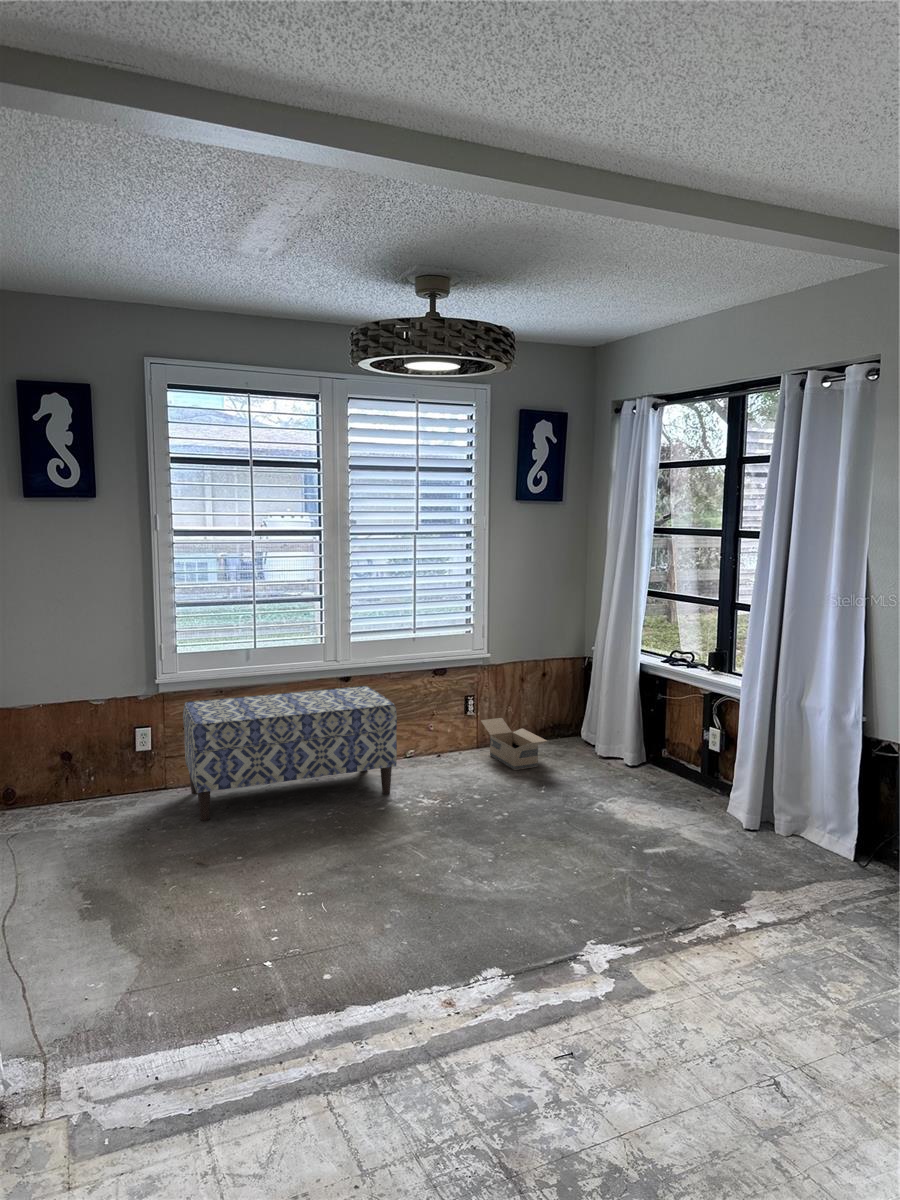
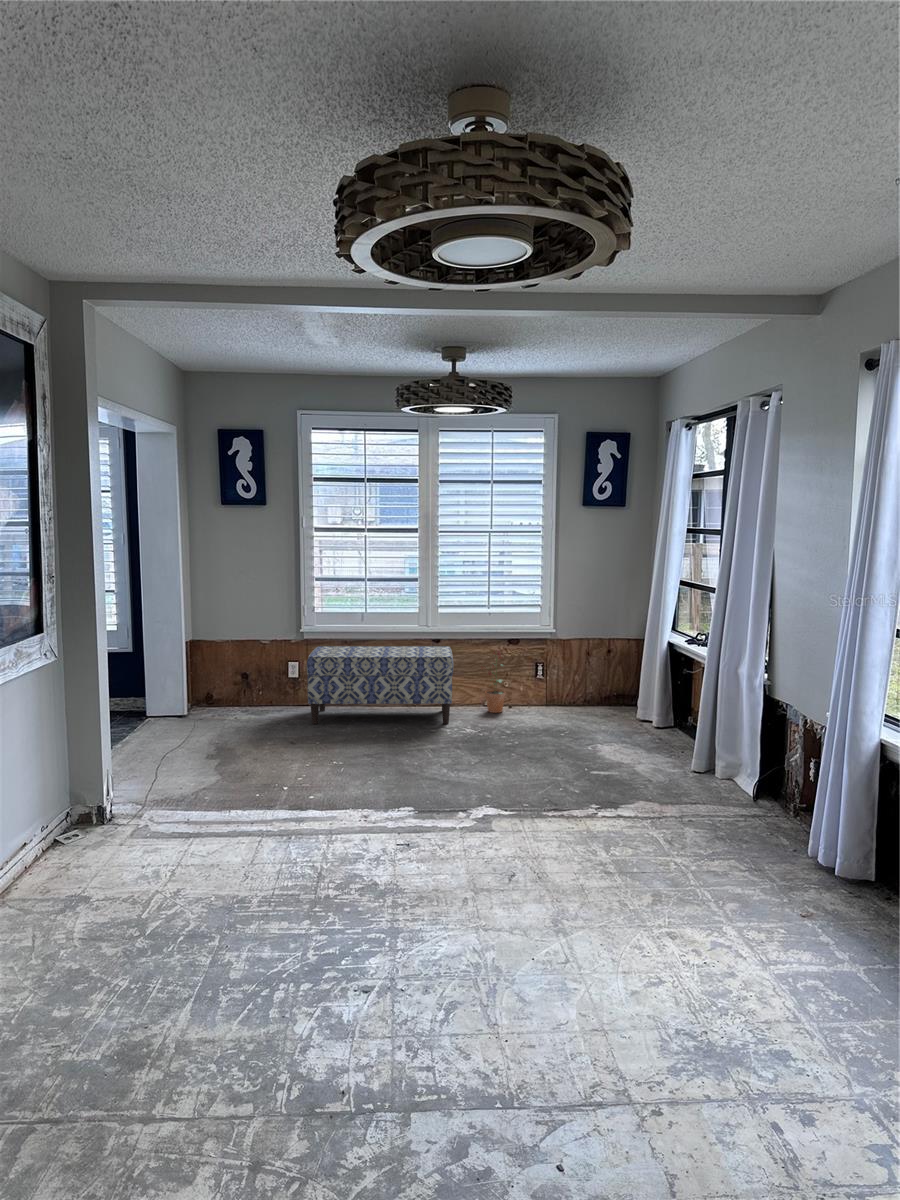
potted plant: none [403,685,442,767] -> present [482,650,506,713]
cardboard box: present [481,718,548,770] -> none [542,683,589,721]

